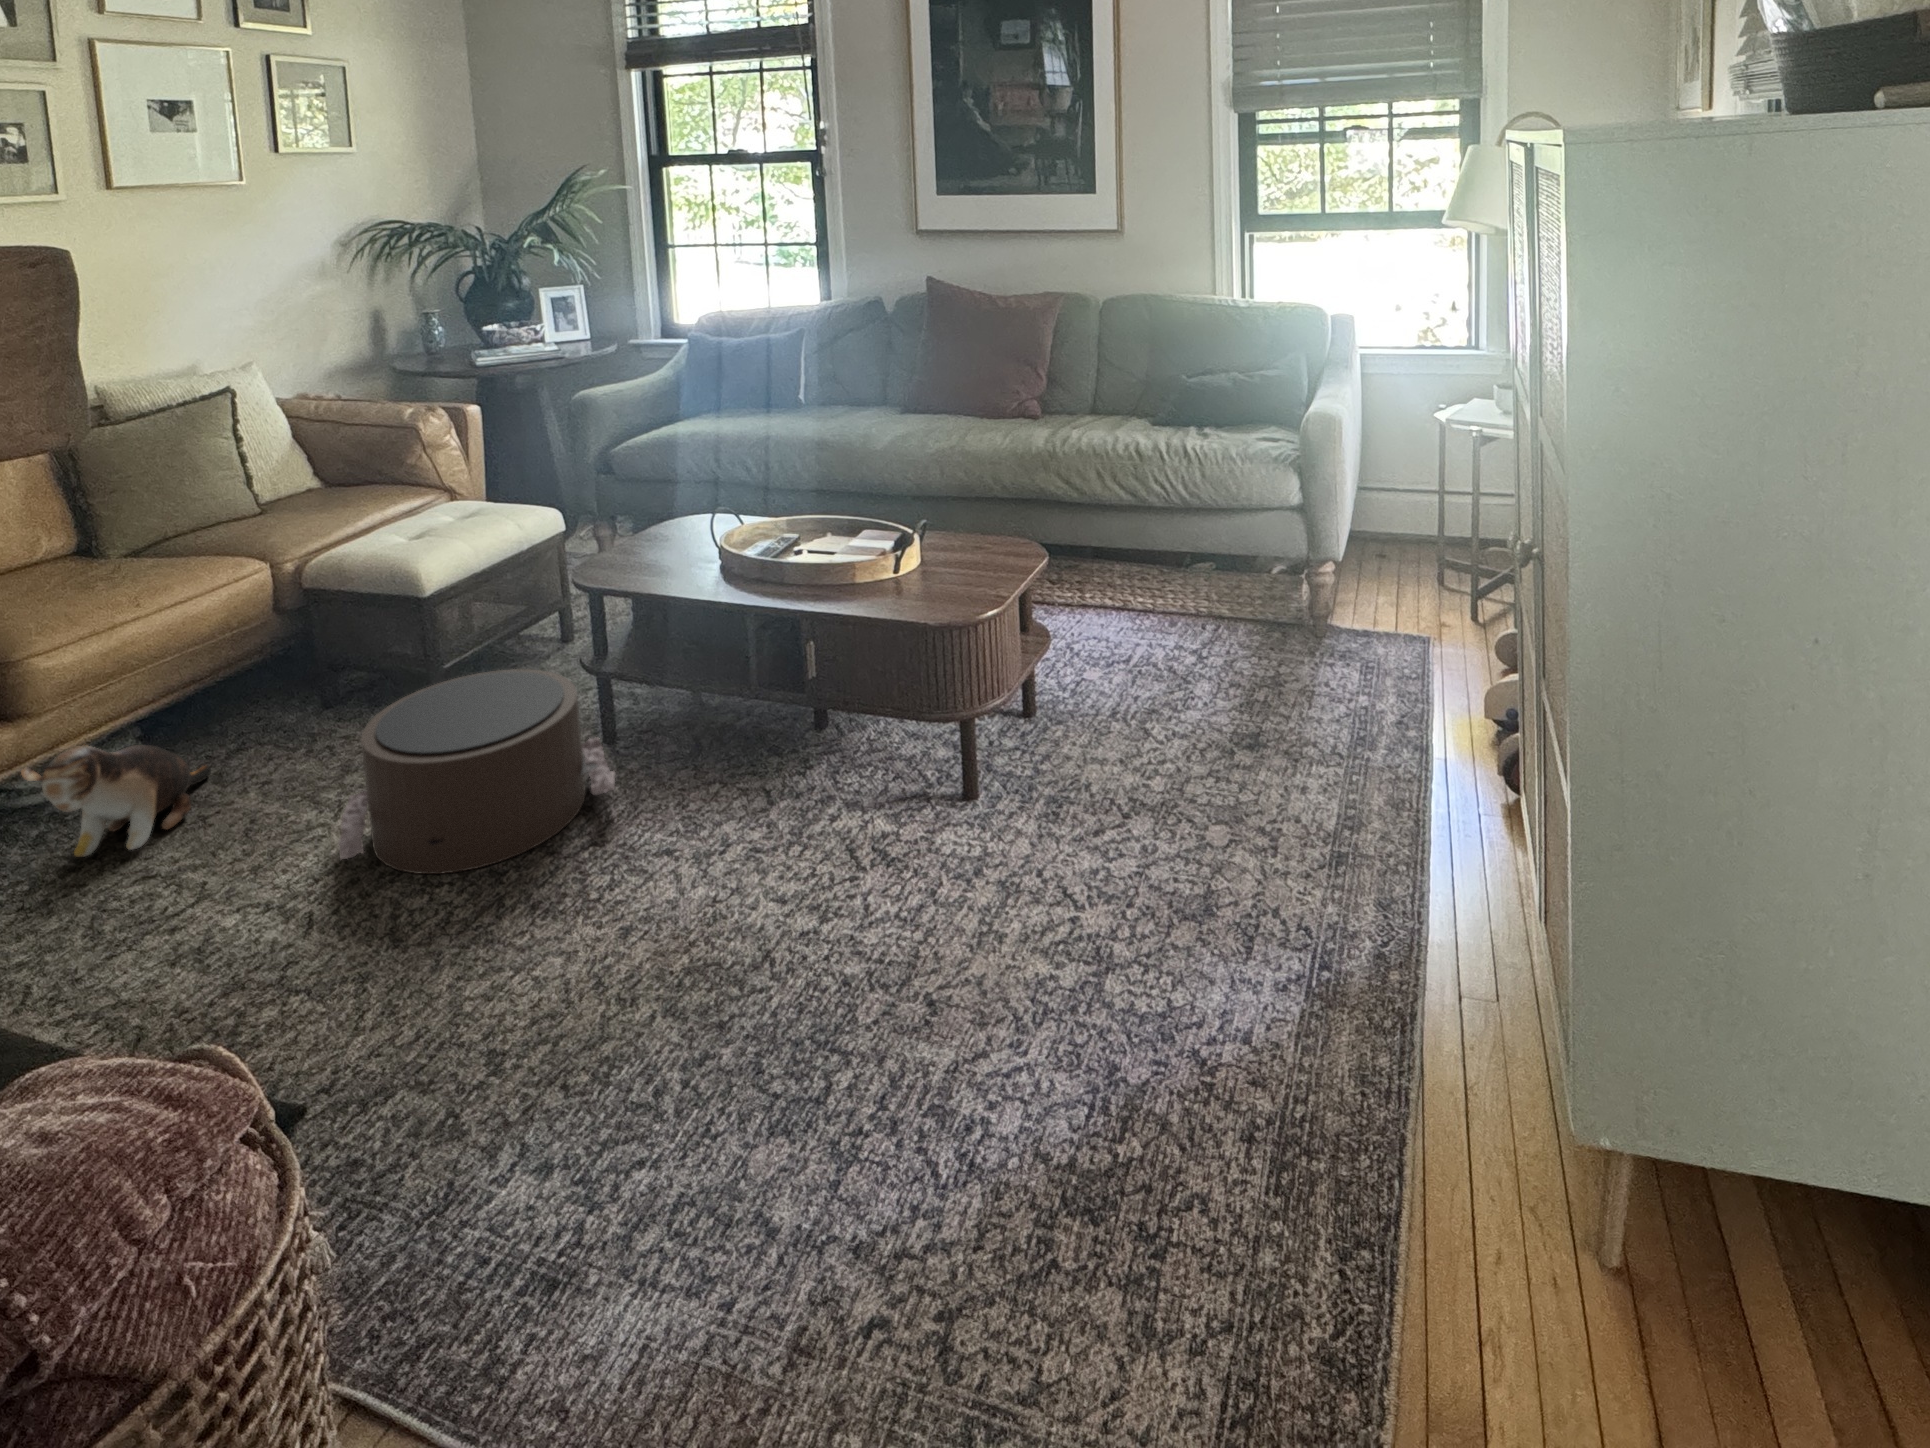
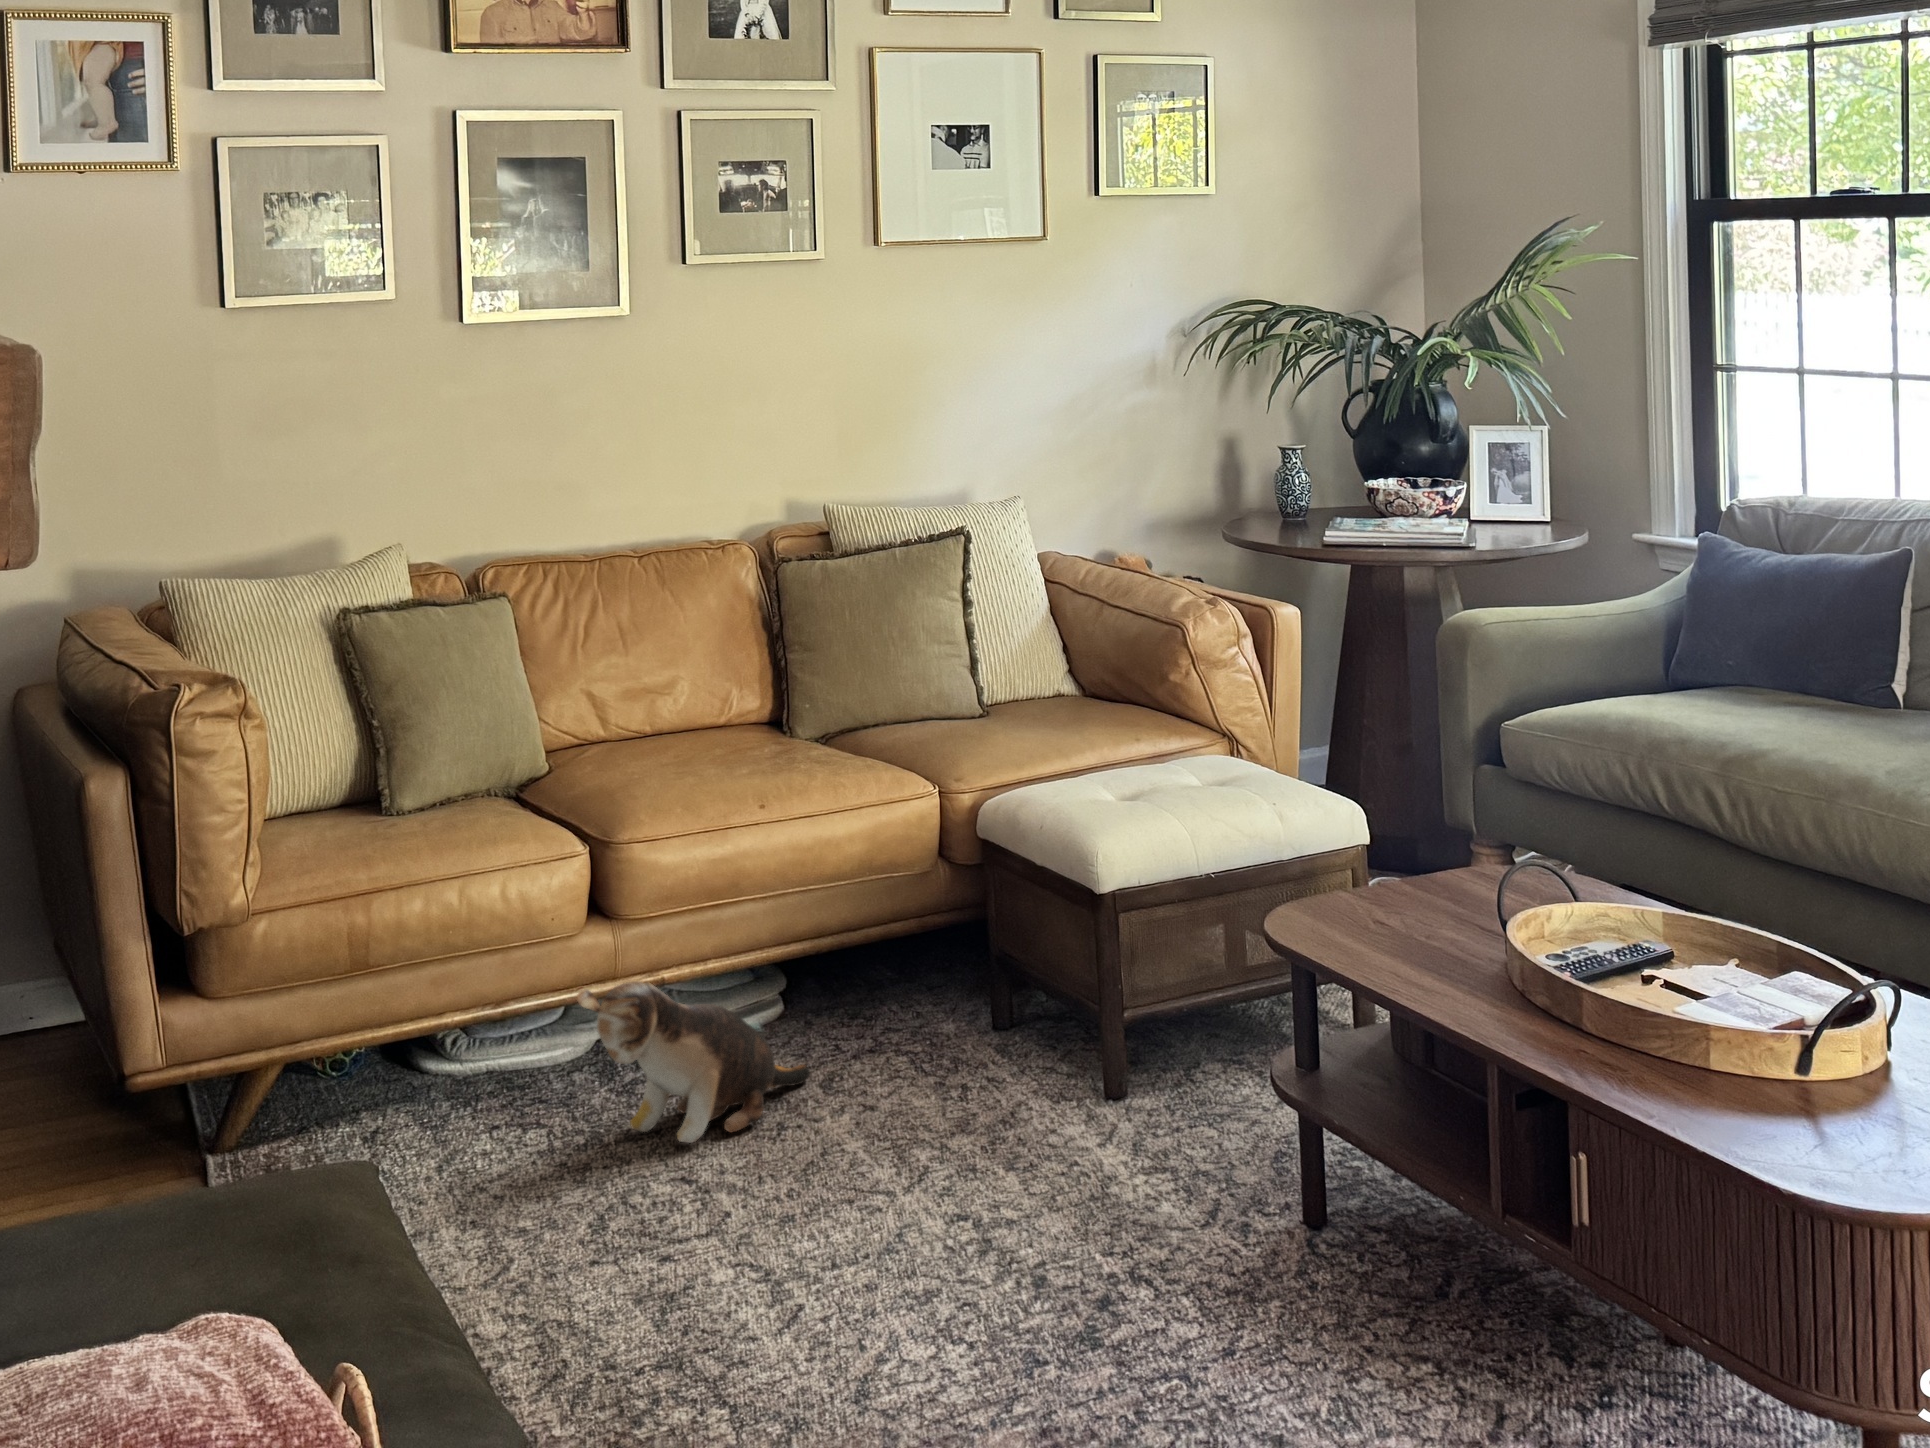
pouf: present [338,669,615,874] -> none [847,1037,1262,1344]

